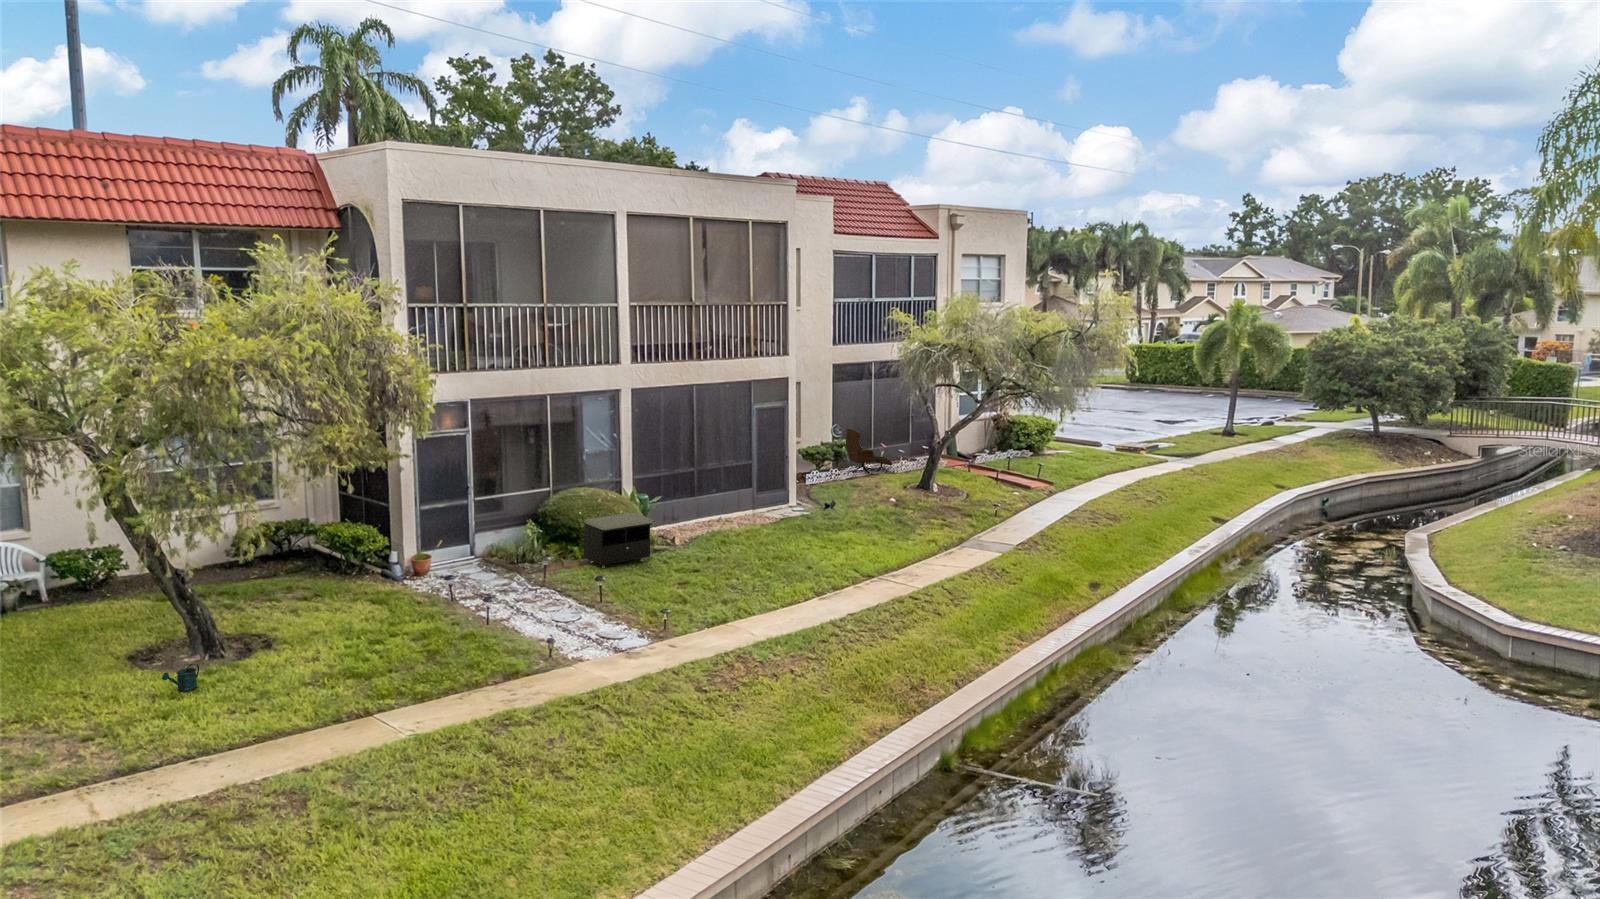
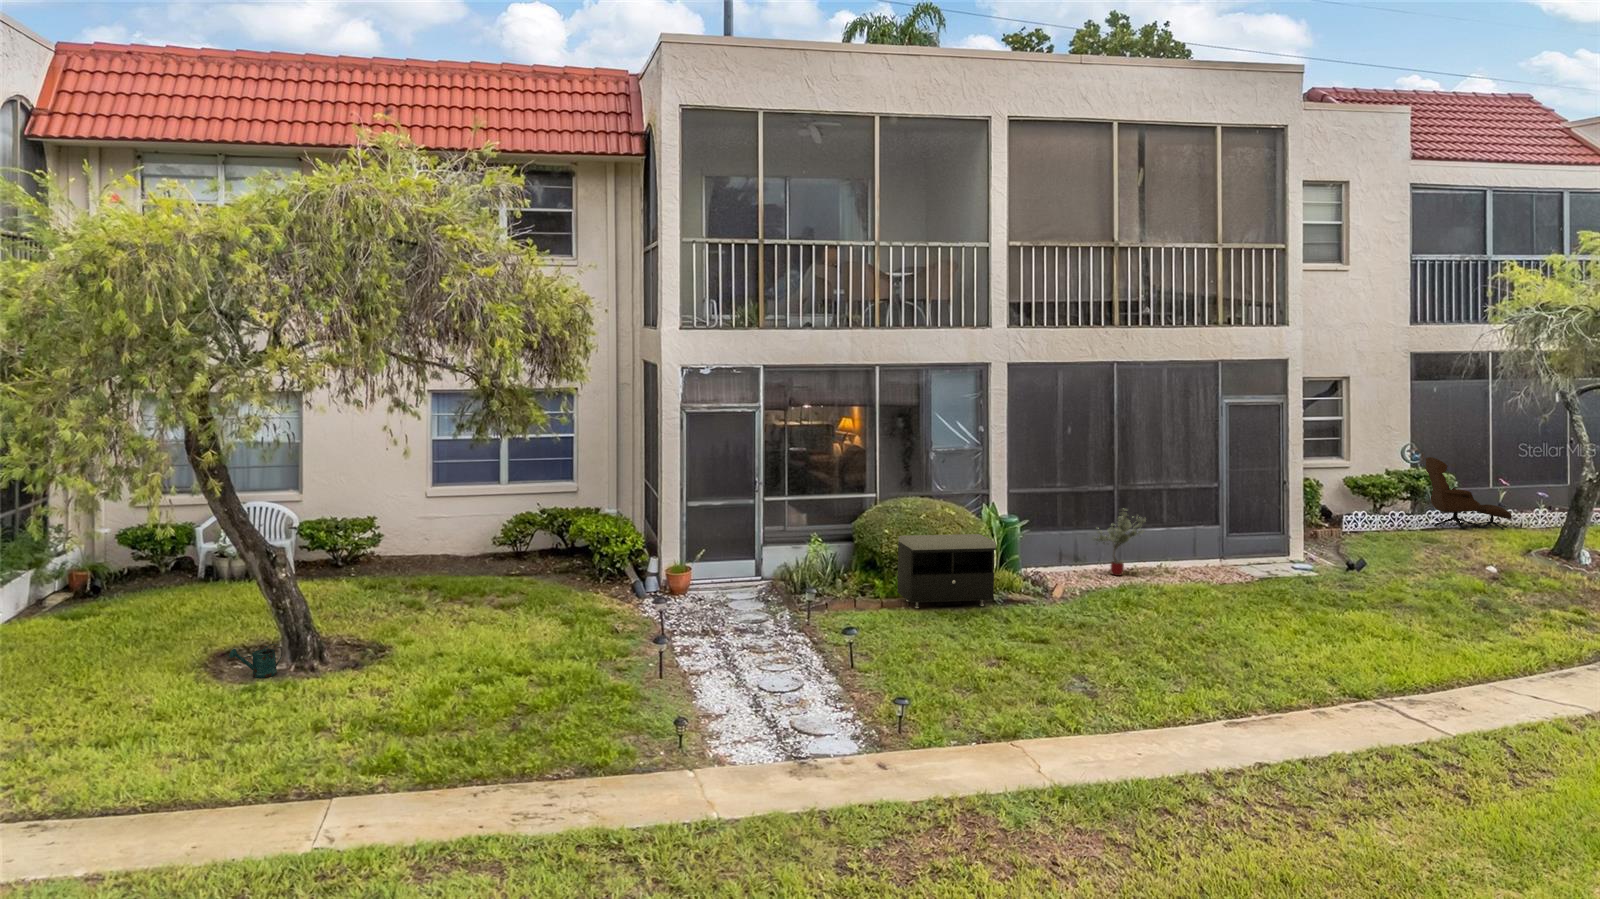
potted tree: none [686,482,718,528] -> present [1094,508,1145,576]

